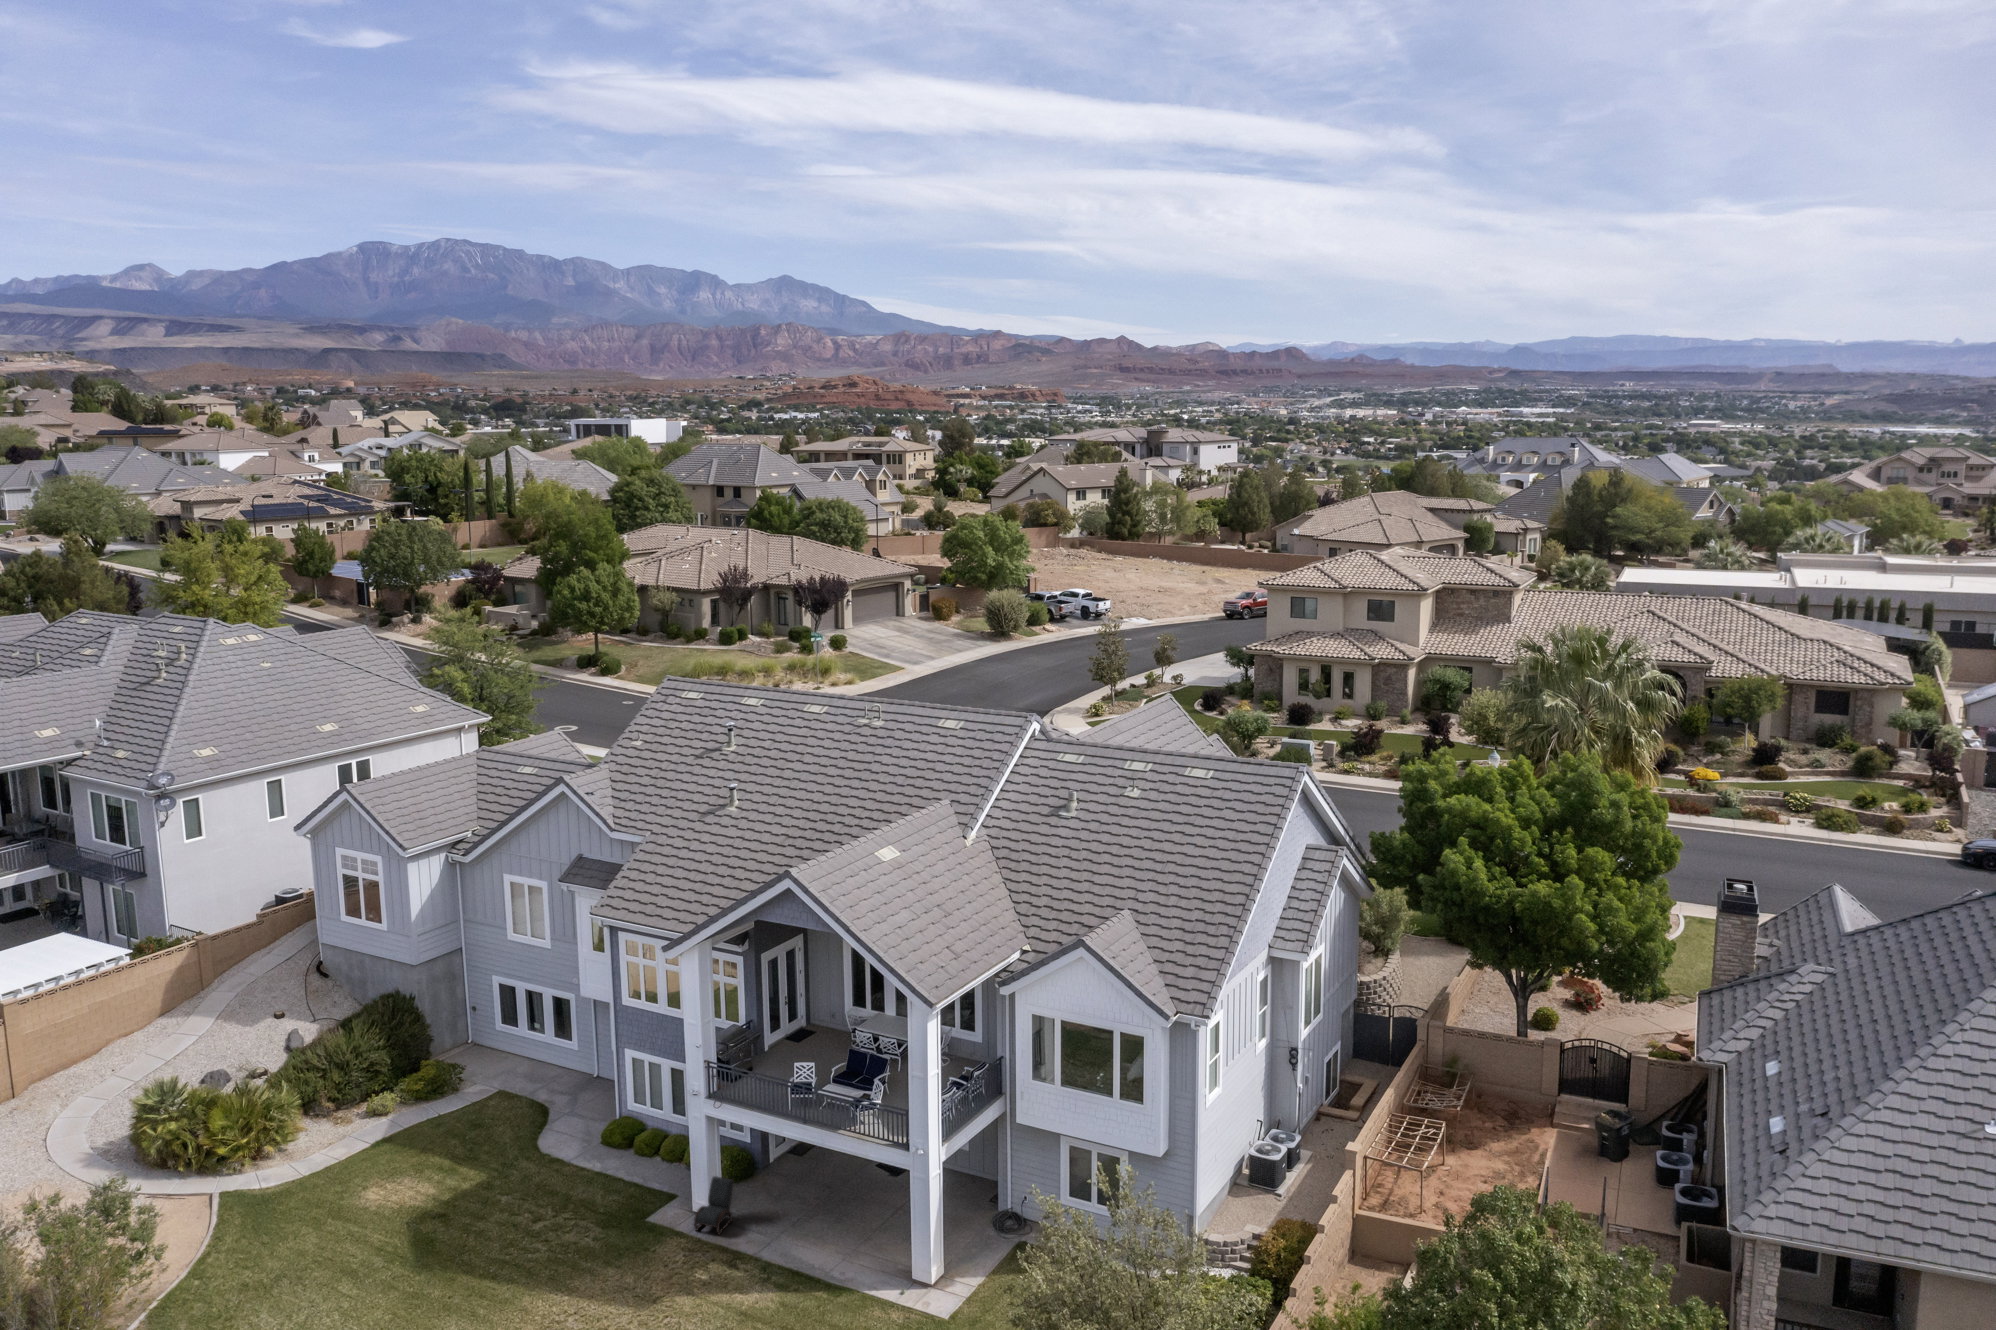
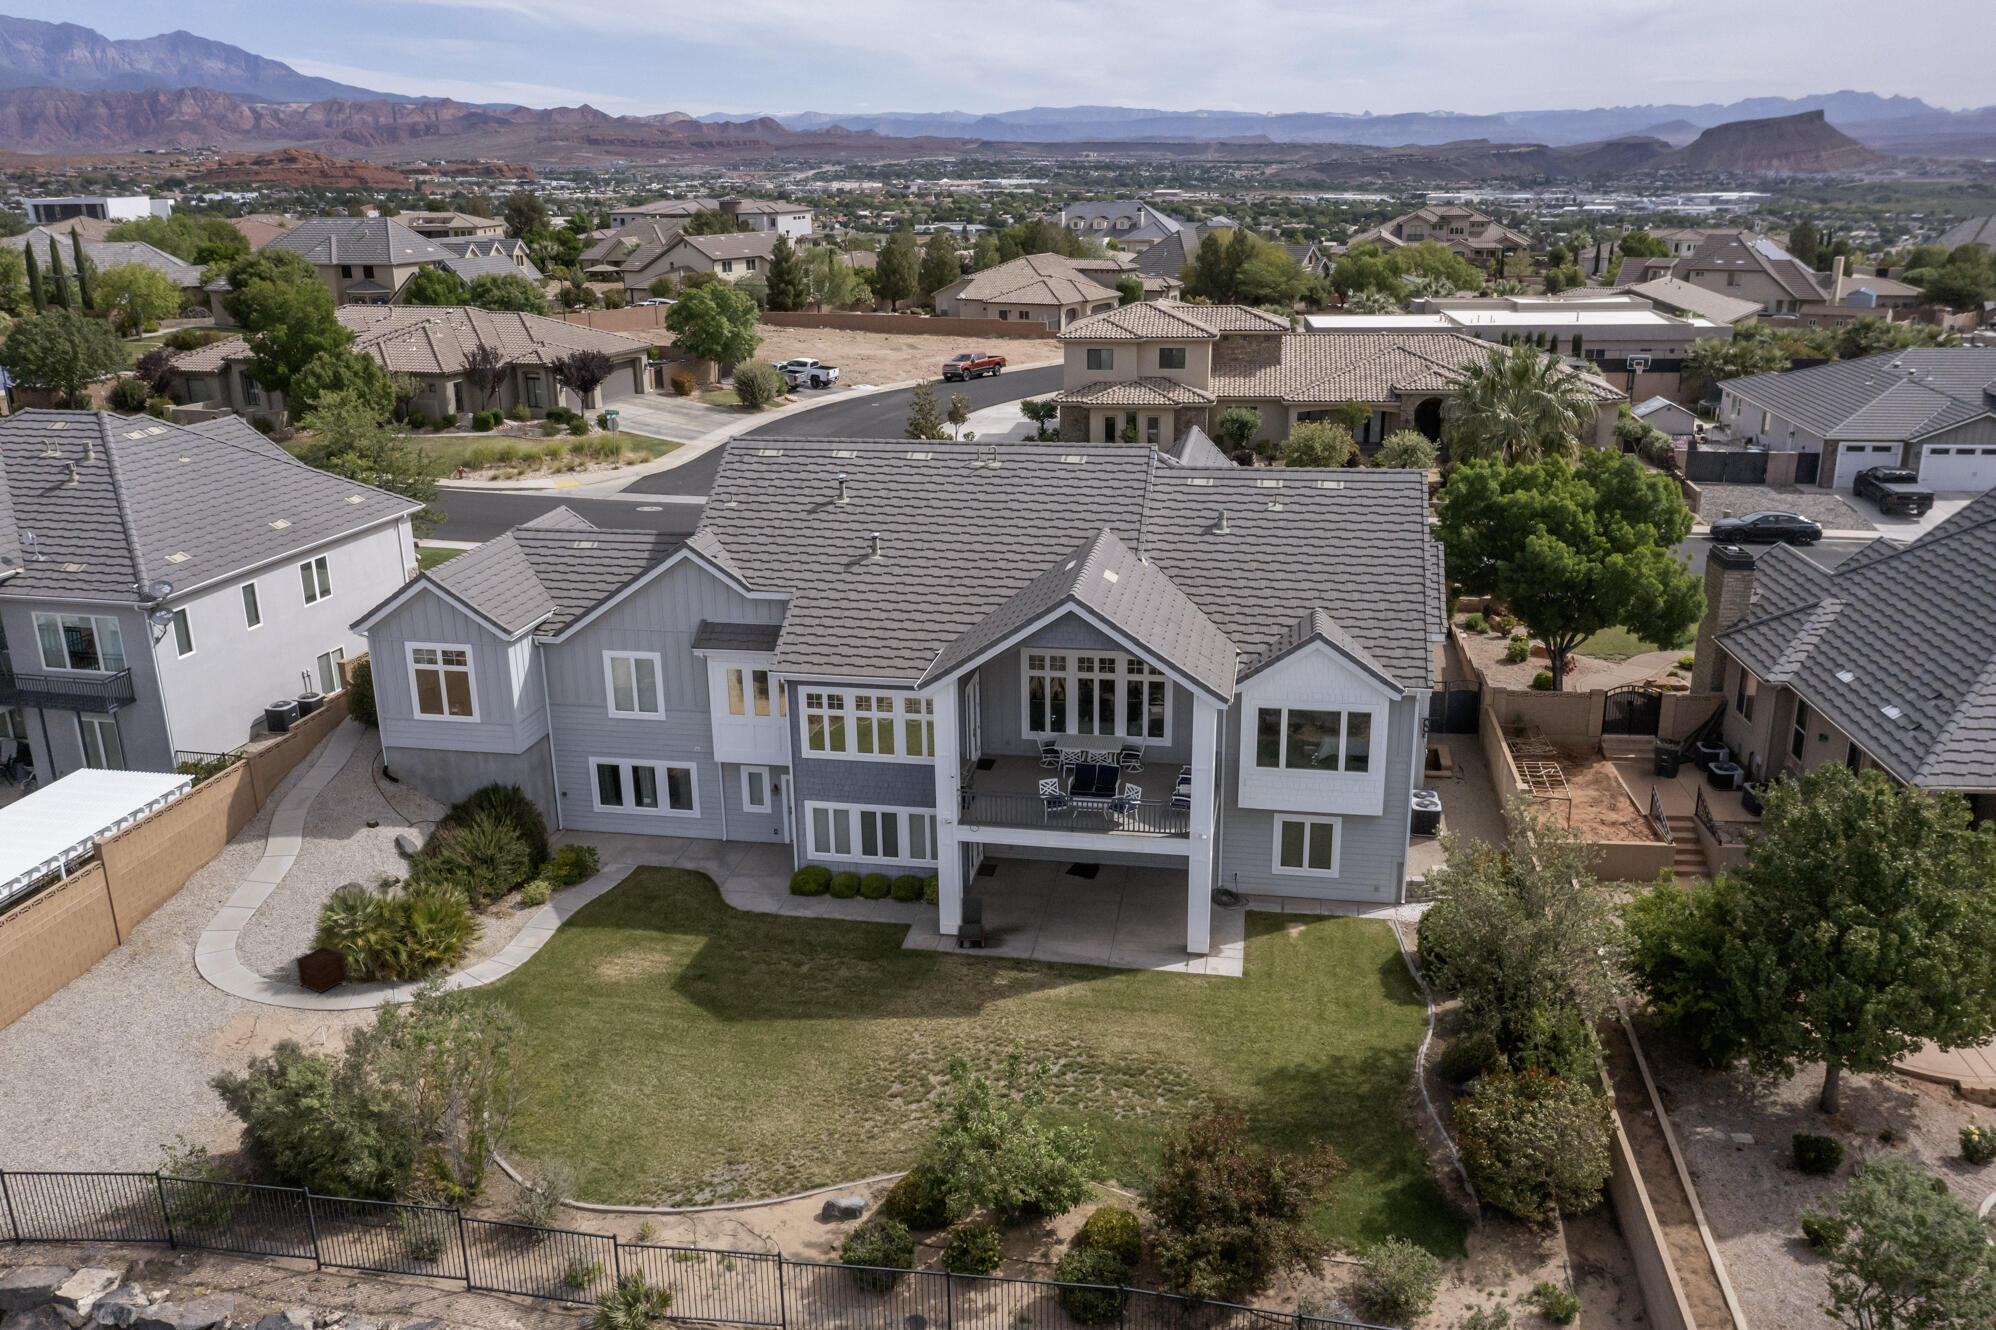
wooden crate: none [109,1132,152,1178] -> present [297,947,347,992]

